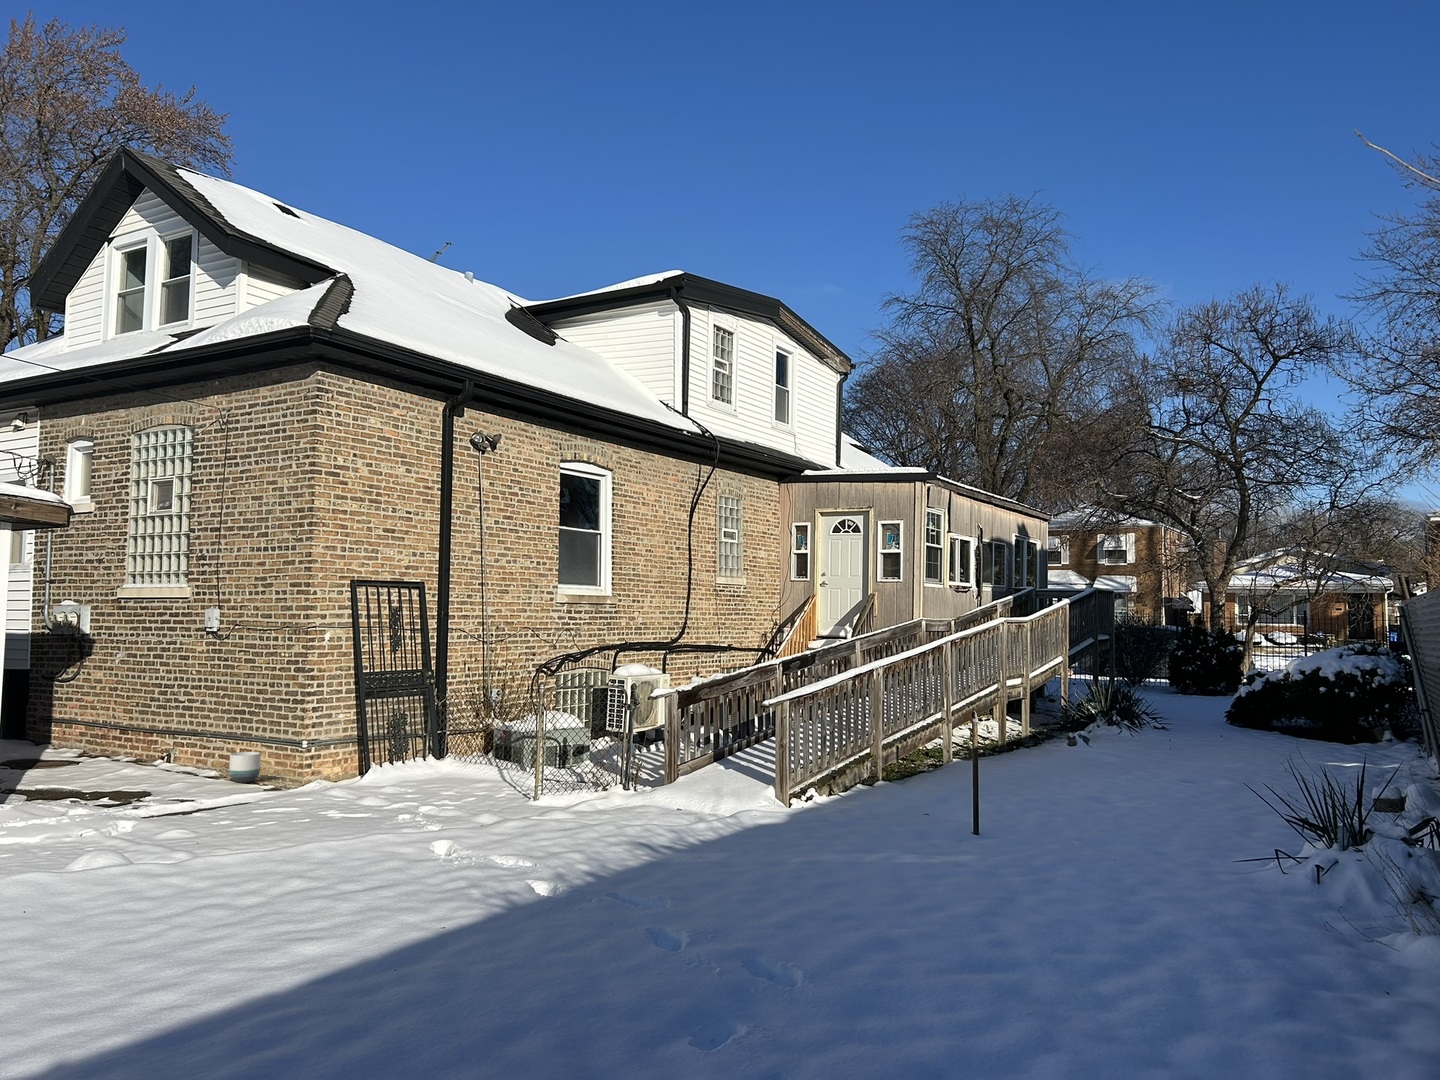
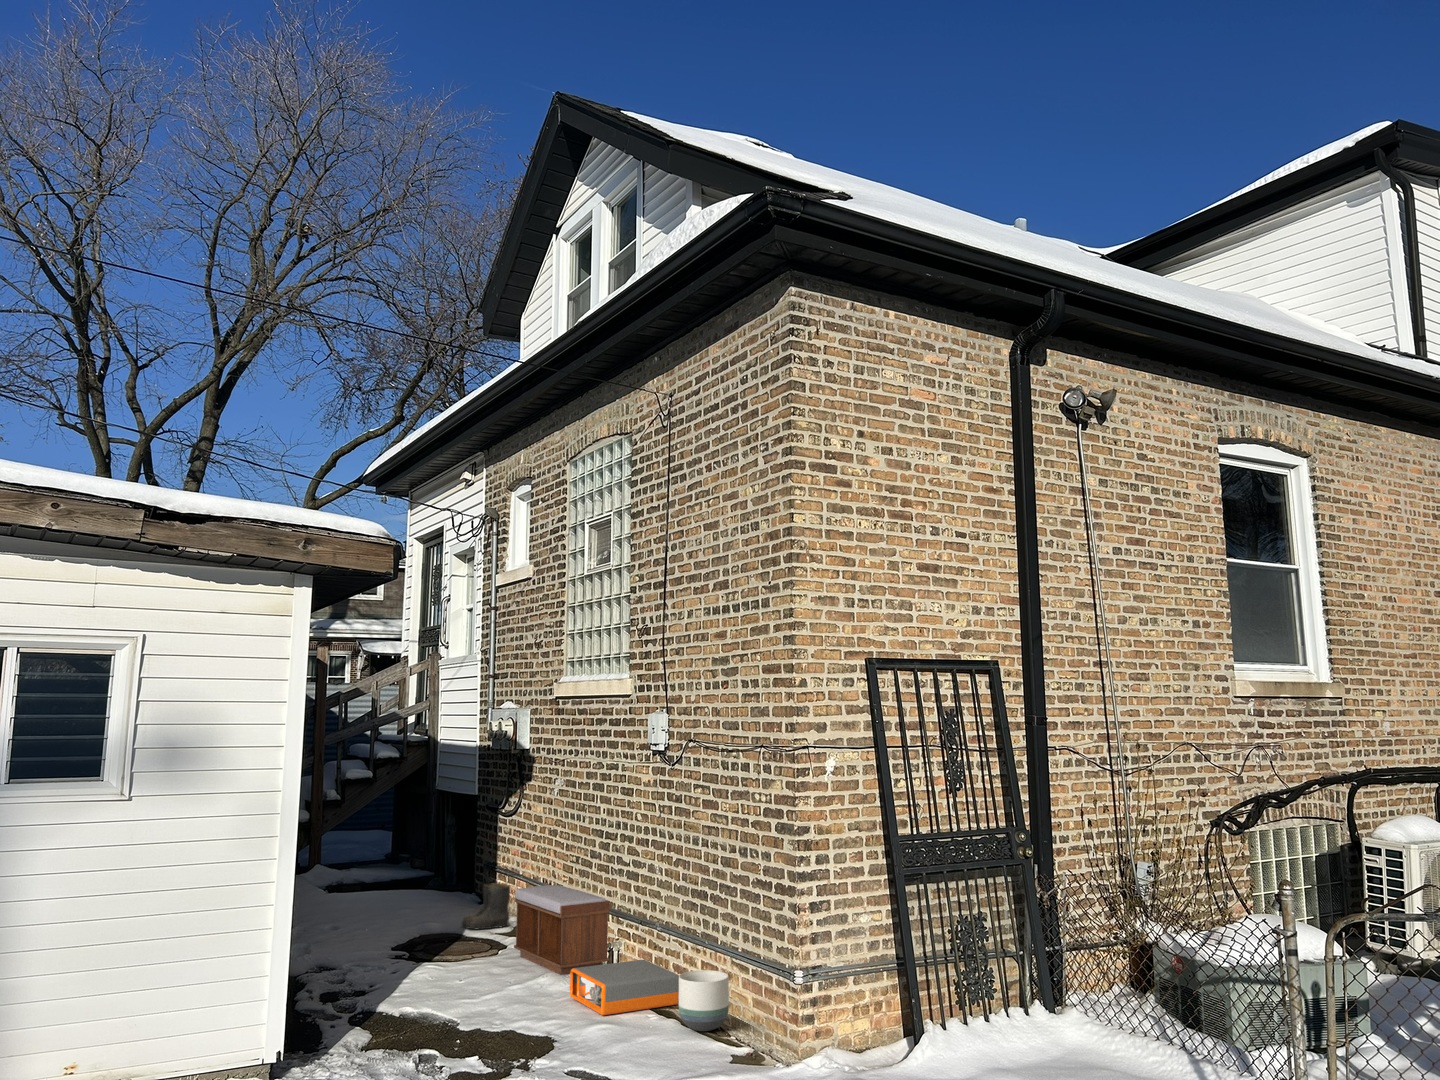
bench: none [90,721,168,771] -> present [514,885,610,975]
boots: none [30,727,72,758] -> present [462,883,510,930]
storage box: none [150,755,225,782] -> present [570,960,679,1015]

